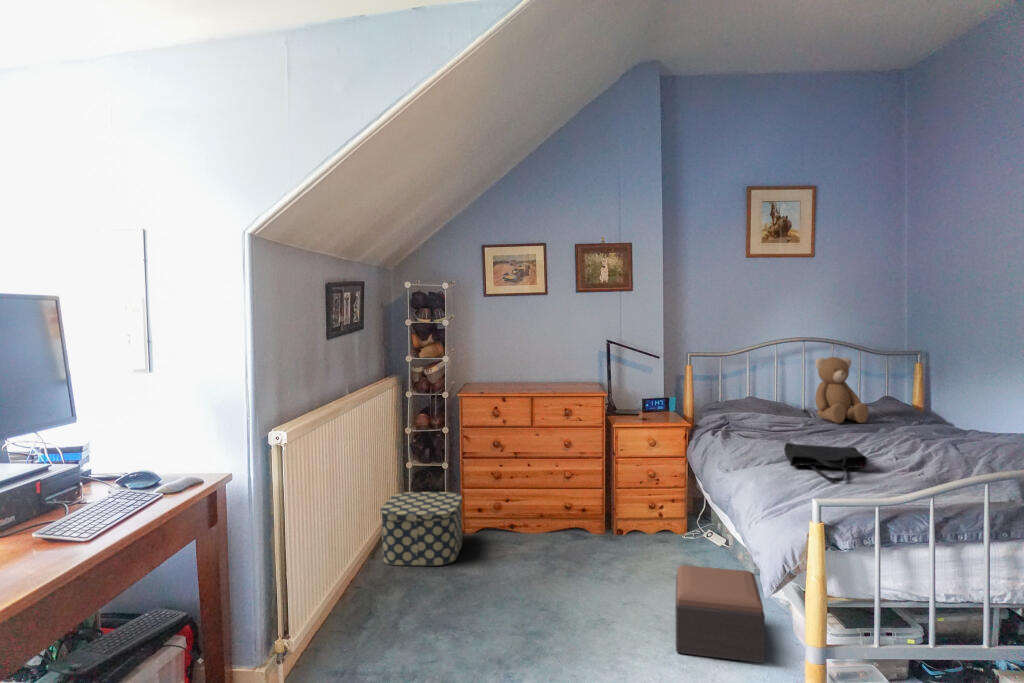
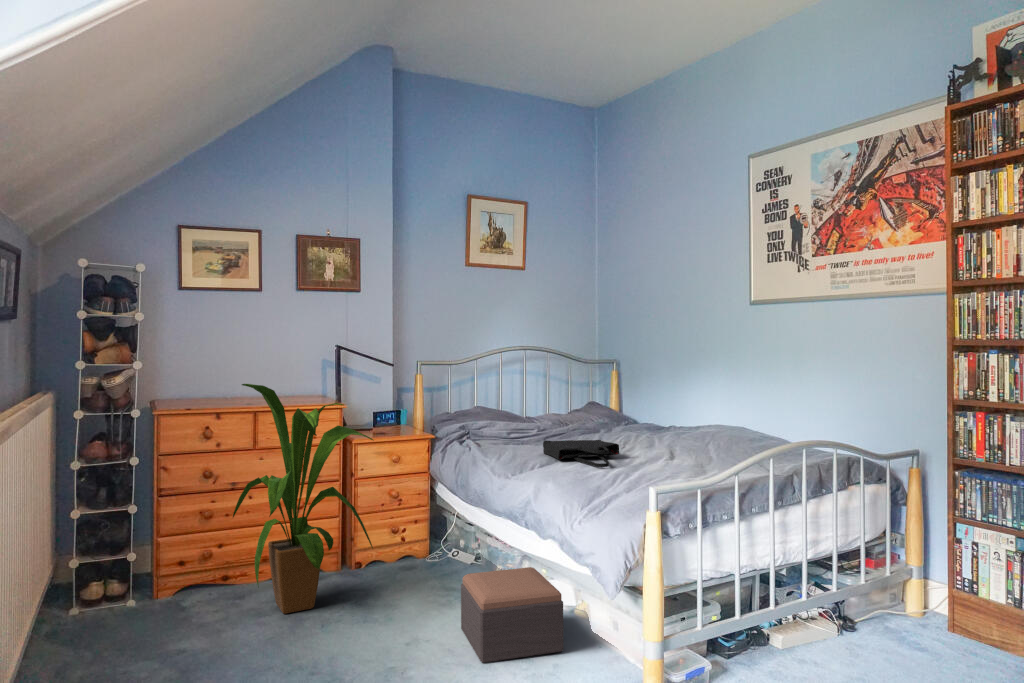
teddy bear: present [815,357,869,423] -> none [537,365,584,427]
house plant: none [501,379,625,565] -> present [233,384,374,614]
storage box: present [380,492,462,566] -> none [44,544,166,654]

